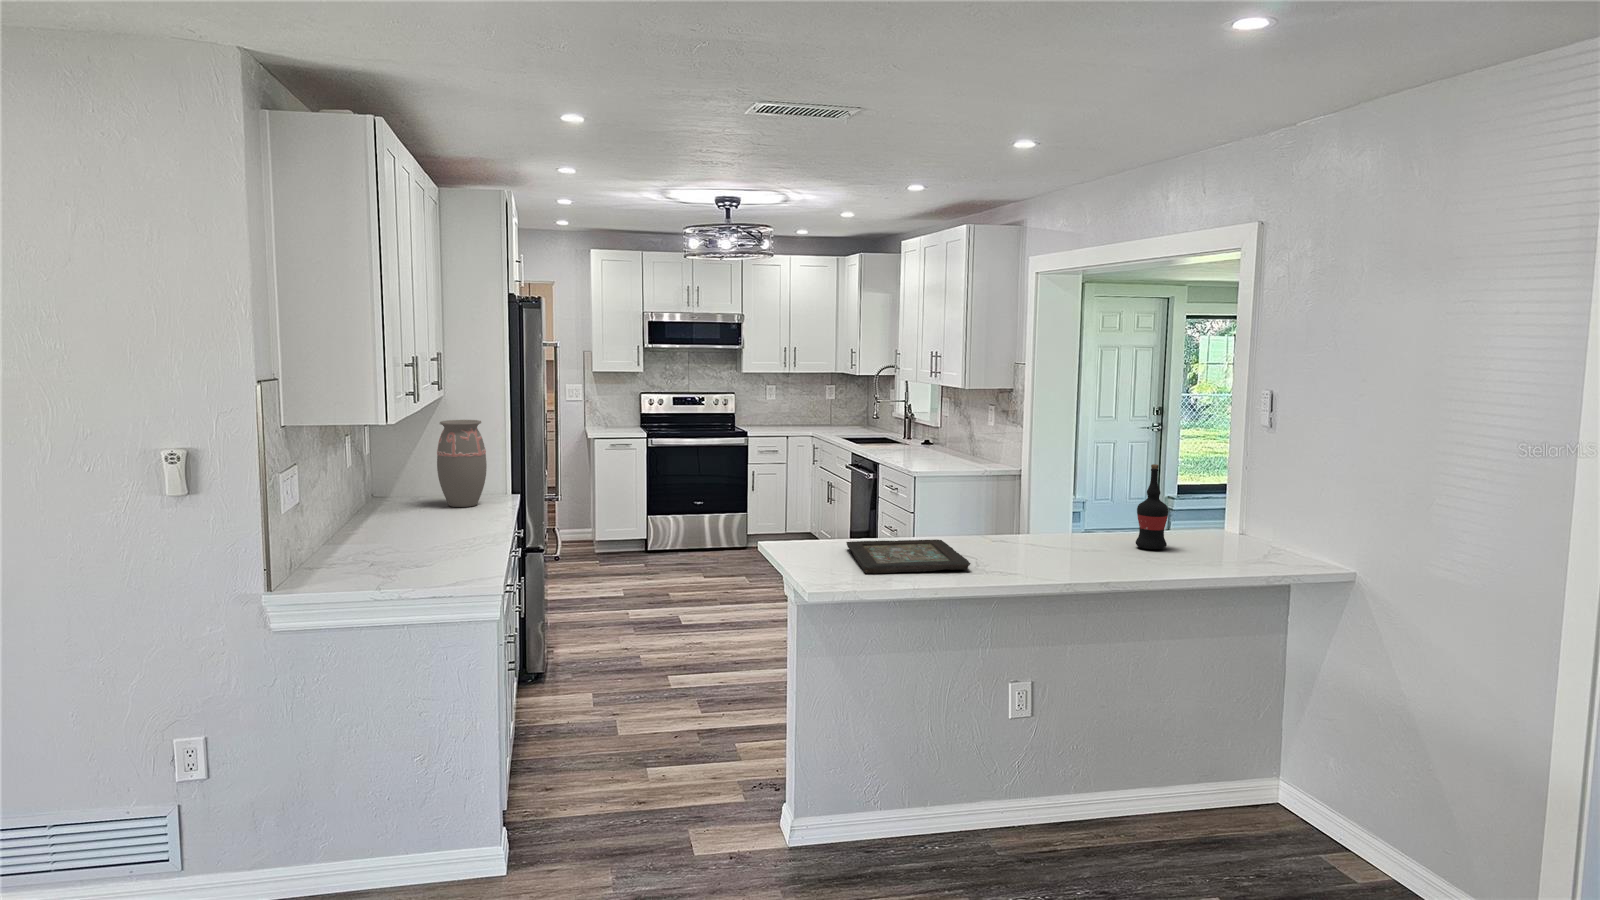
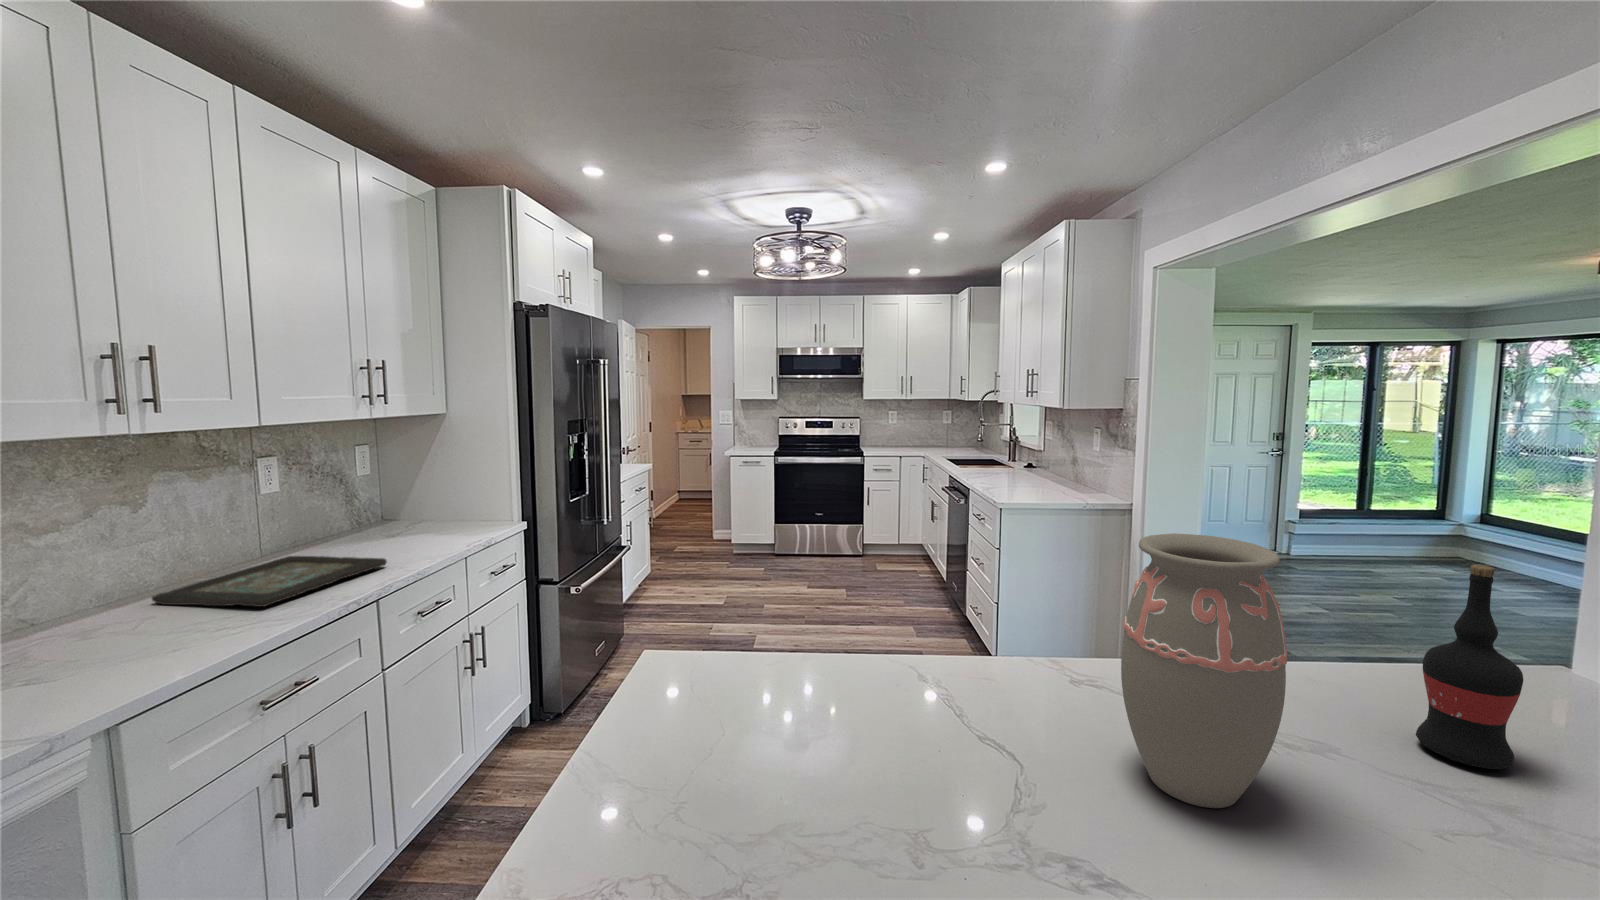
decorative vase: present [437,420,487,507] -> present [1121,533,1287,808]
decorative tray: present [846,539,971,573] -> present [152,556,387,607]

